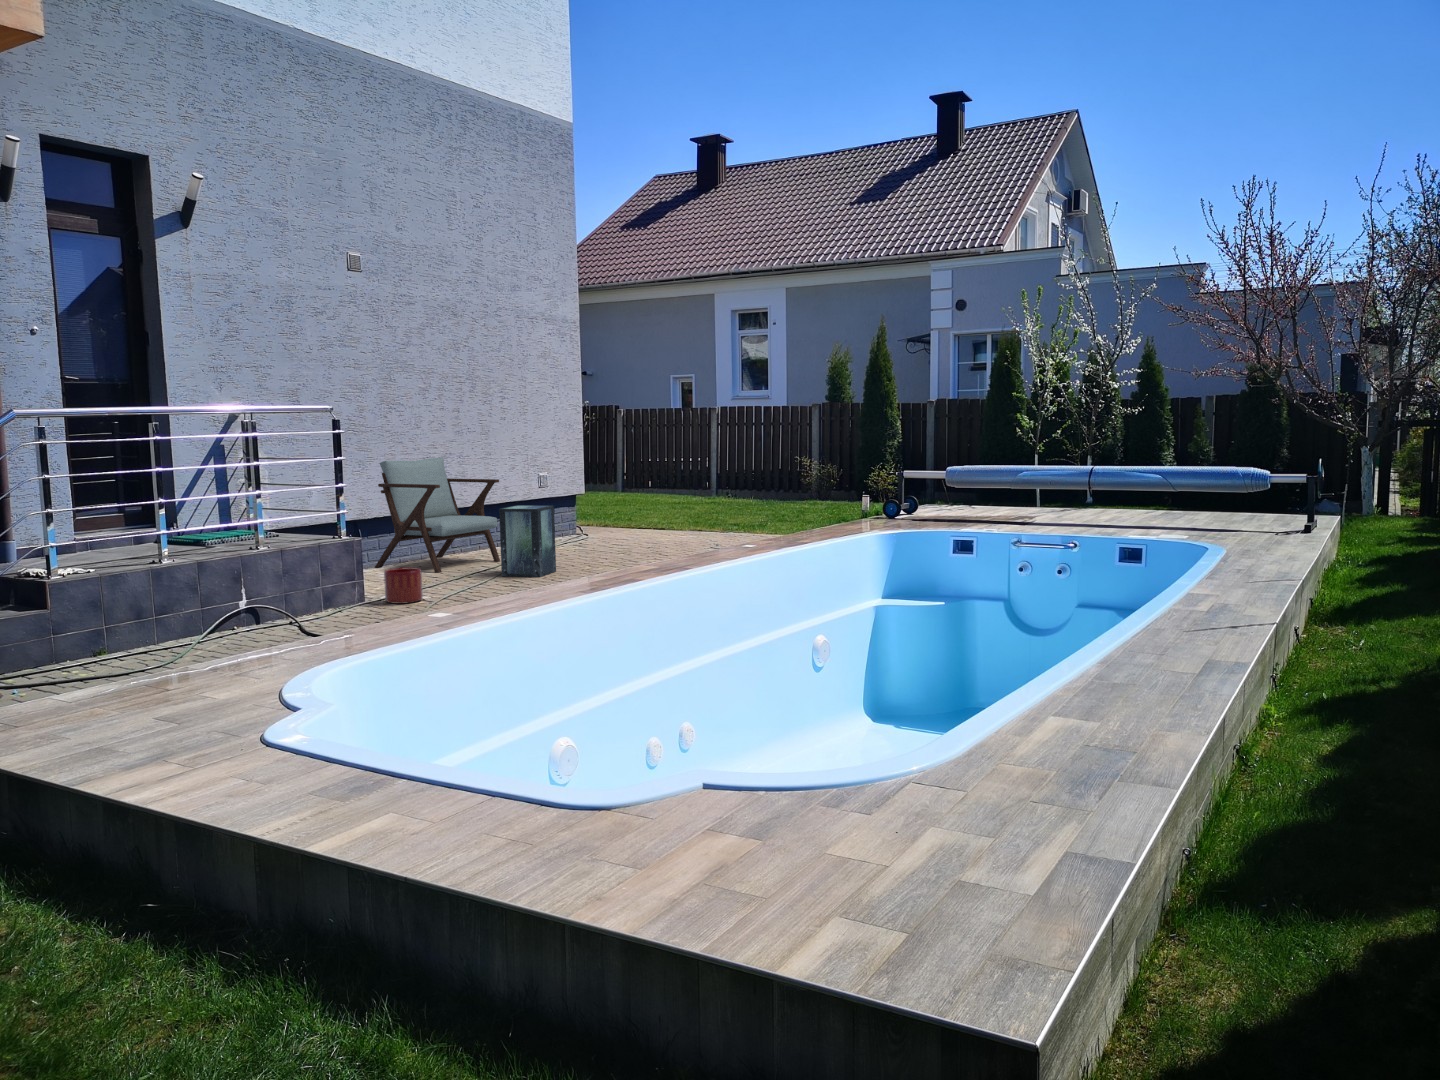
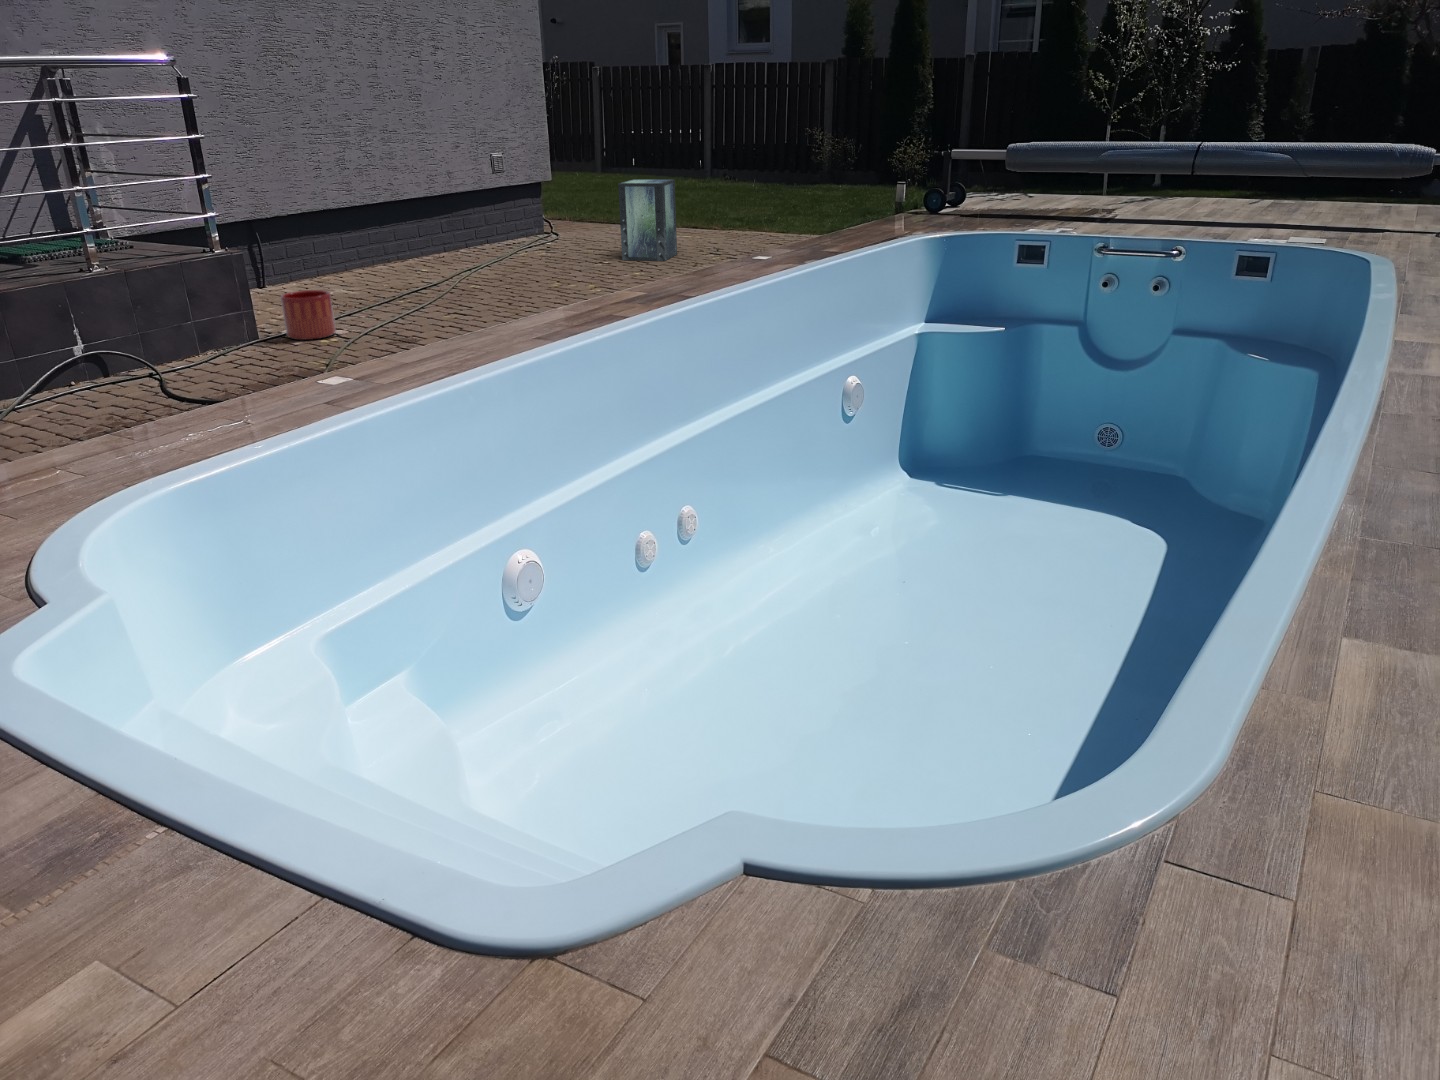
lounge chair: present [375,457,500,573] -> none [276,133,446,290]
storage box: present [499,505,556,577] -> present [618,179,677,261]

